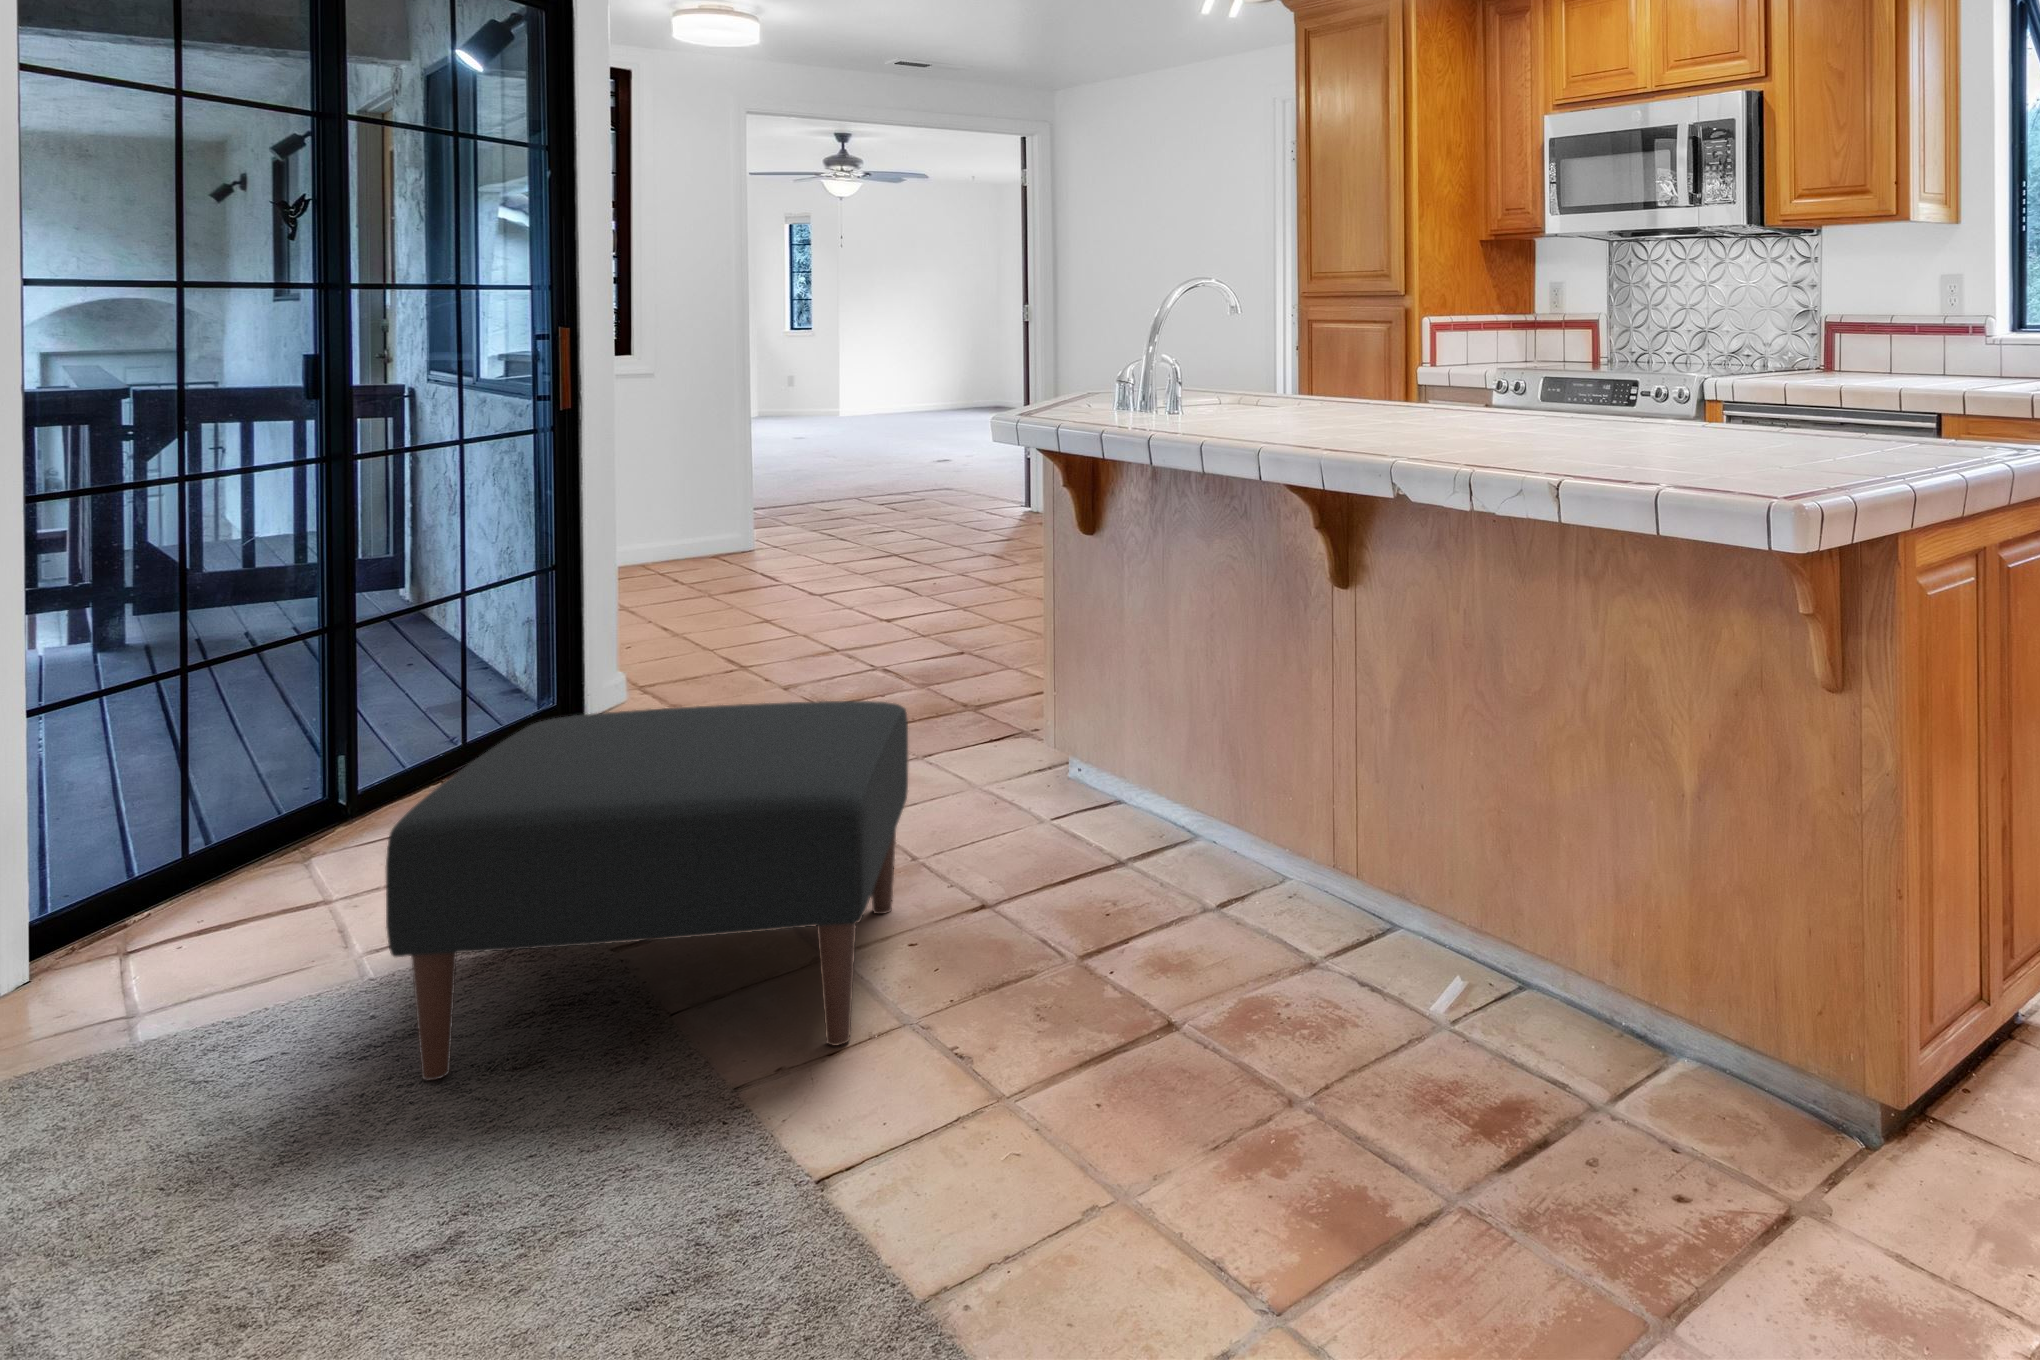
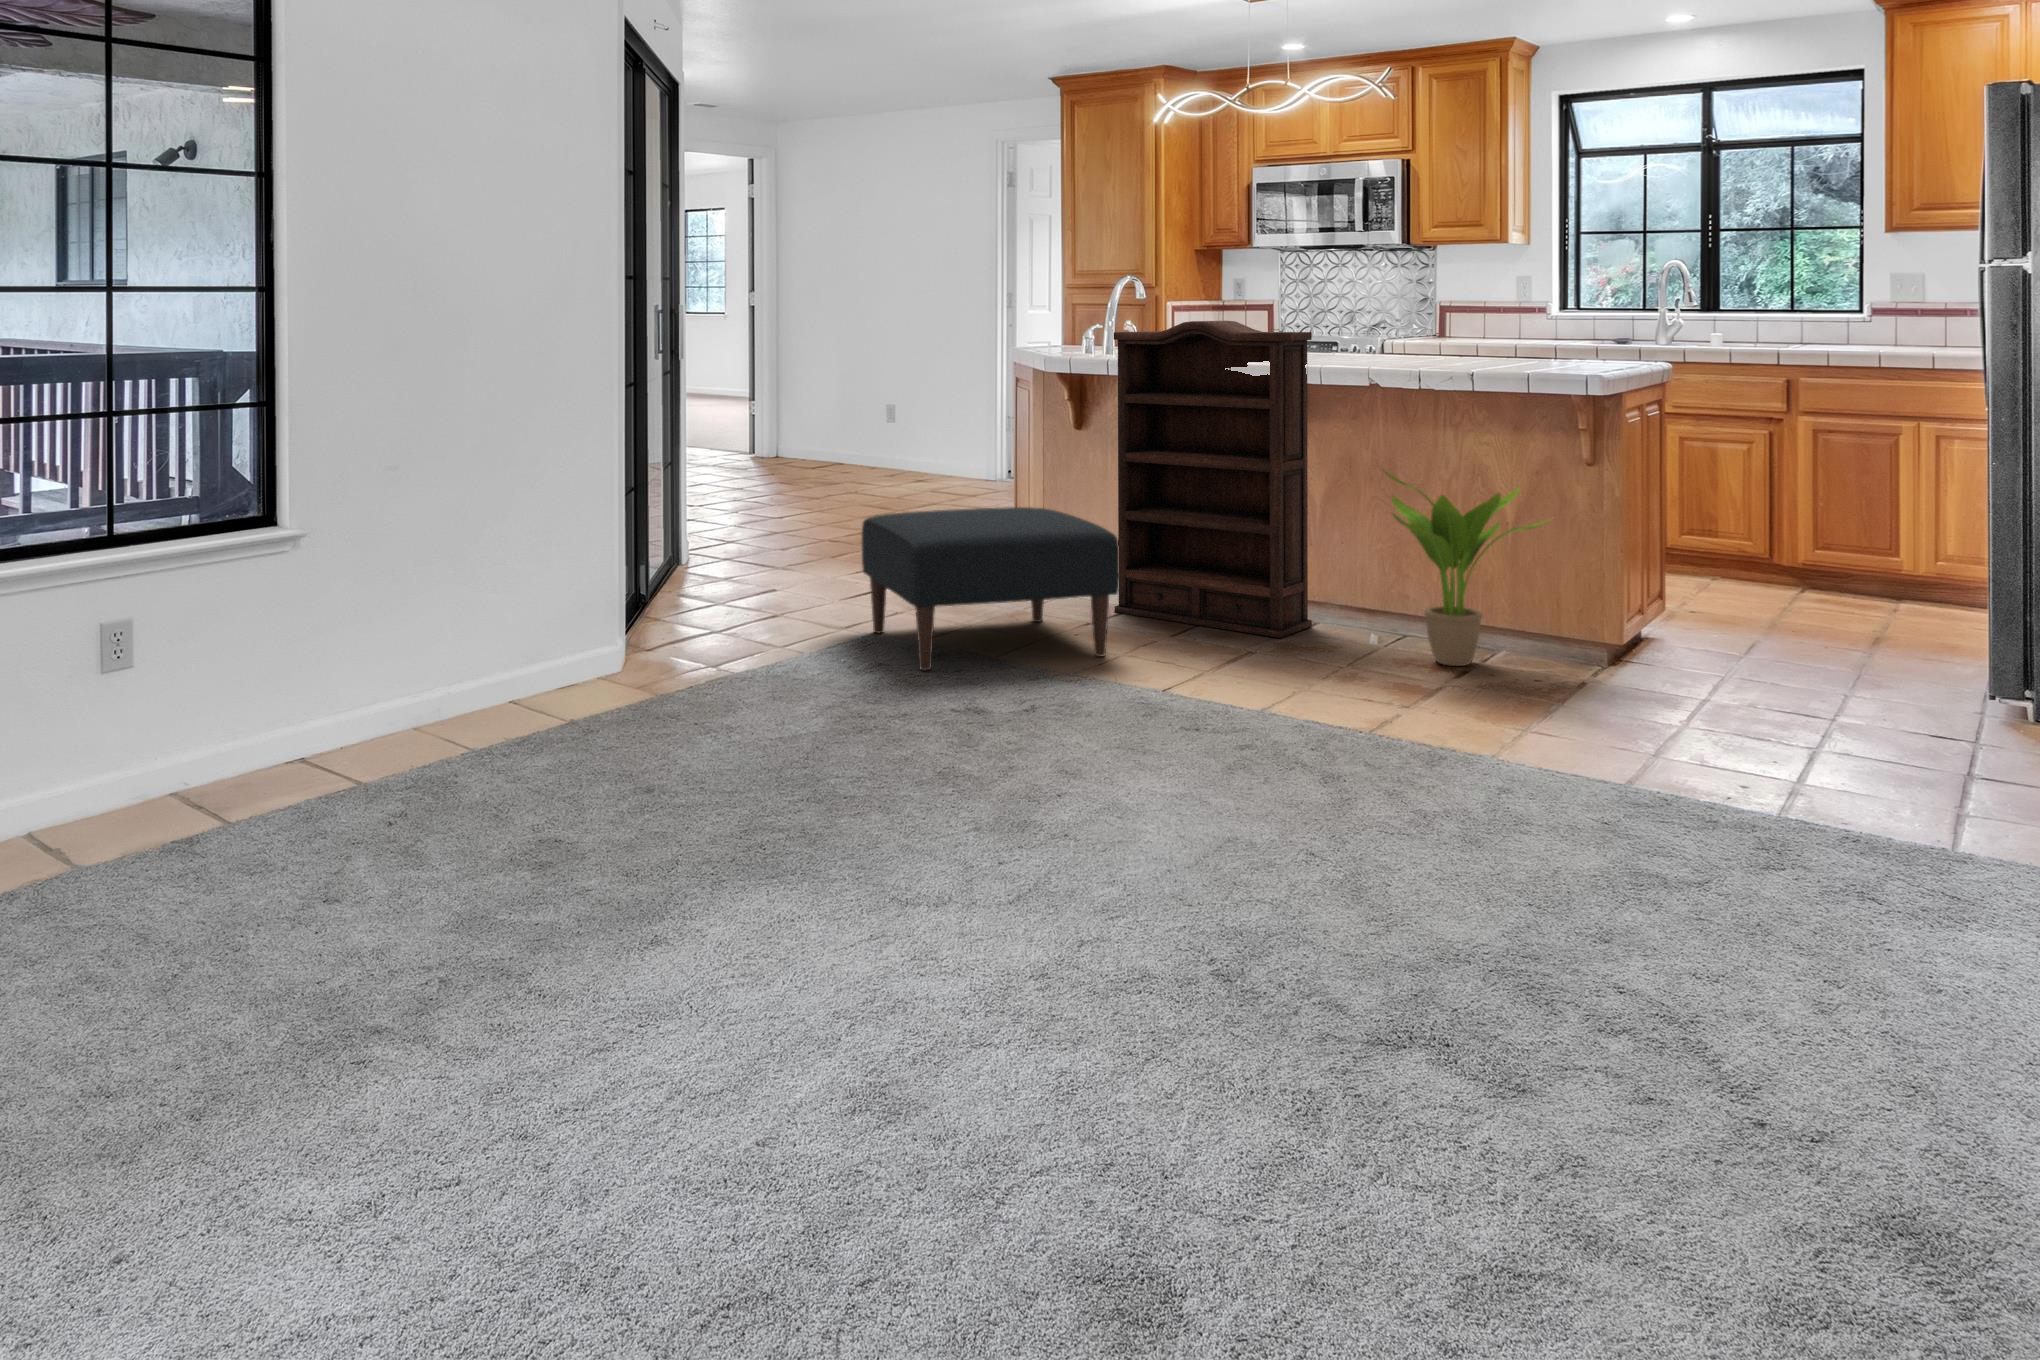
bookshelf: none [1044,356,1360,995] -> present [1114,321,1312,638]
potted plant: none [1364,661,1732,1131] -> present [1384,471,1546,666]

